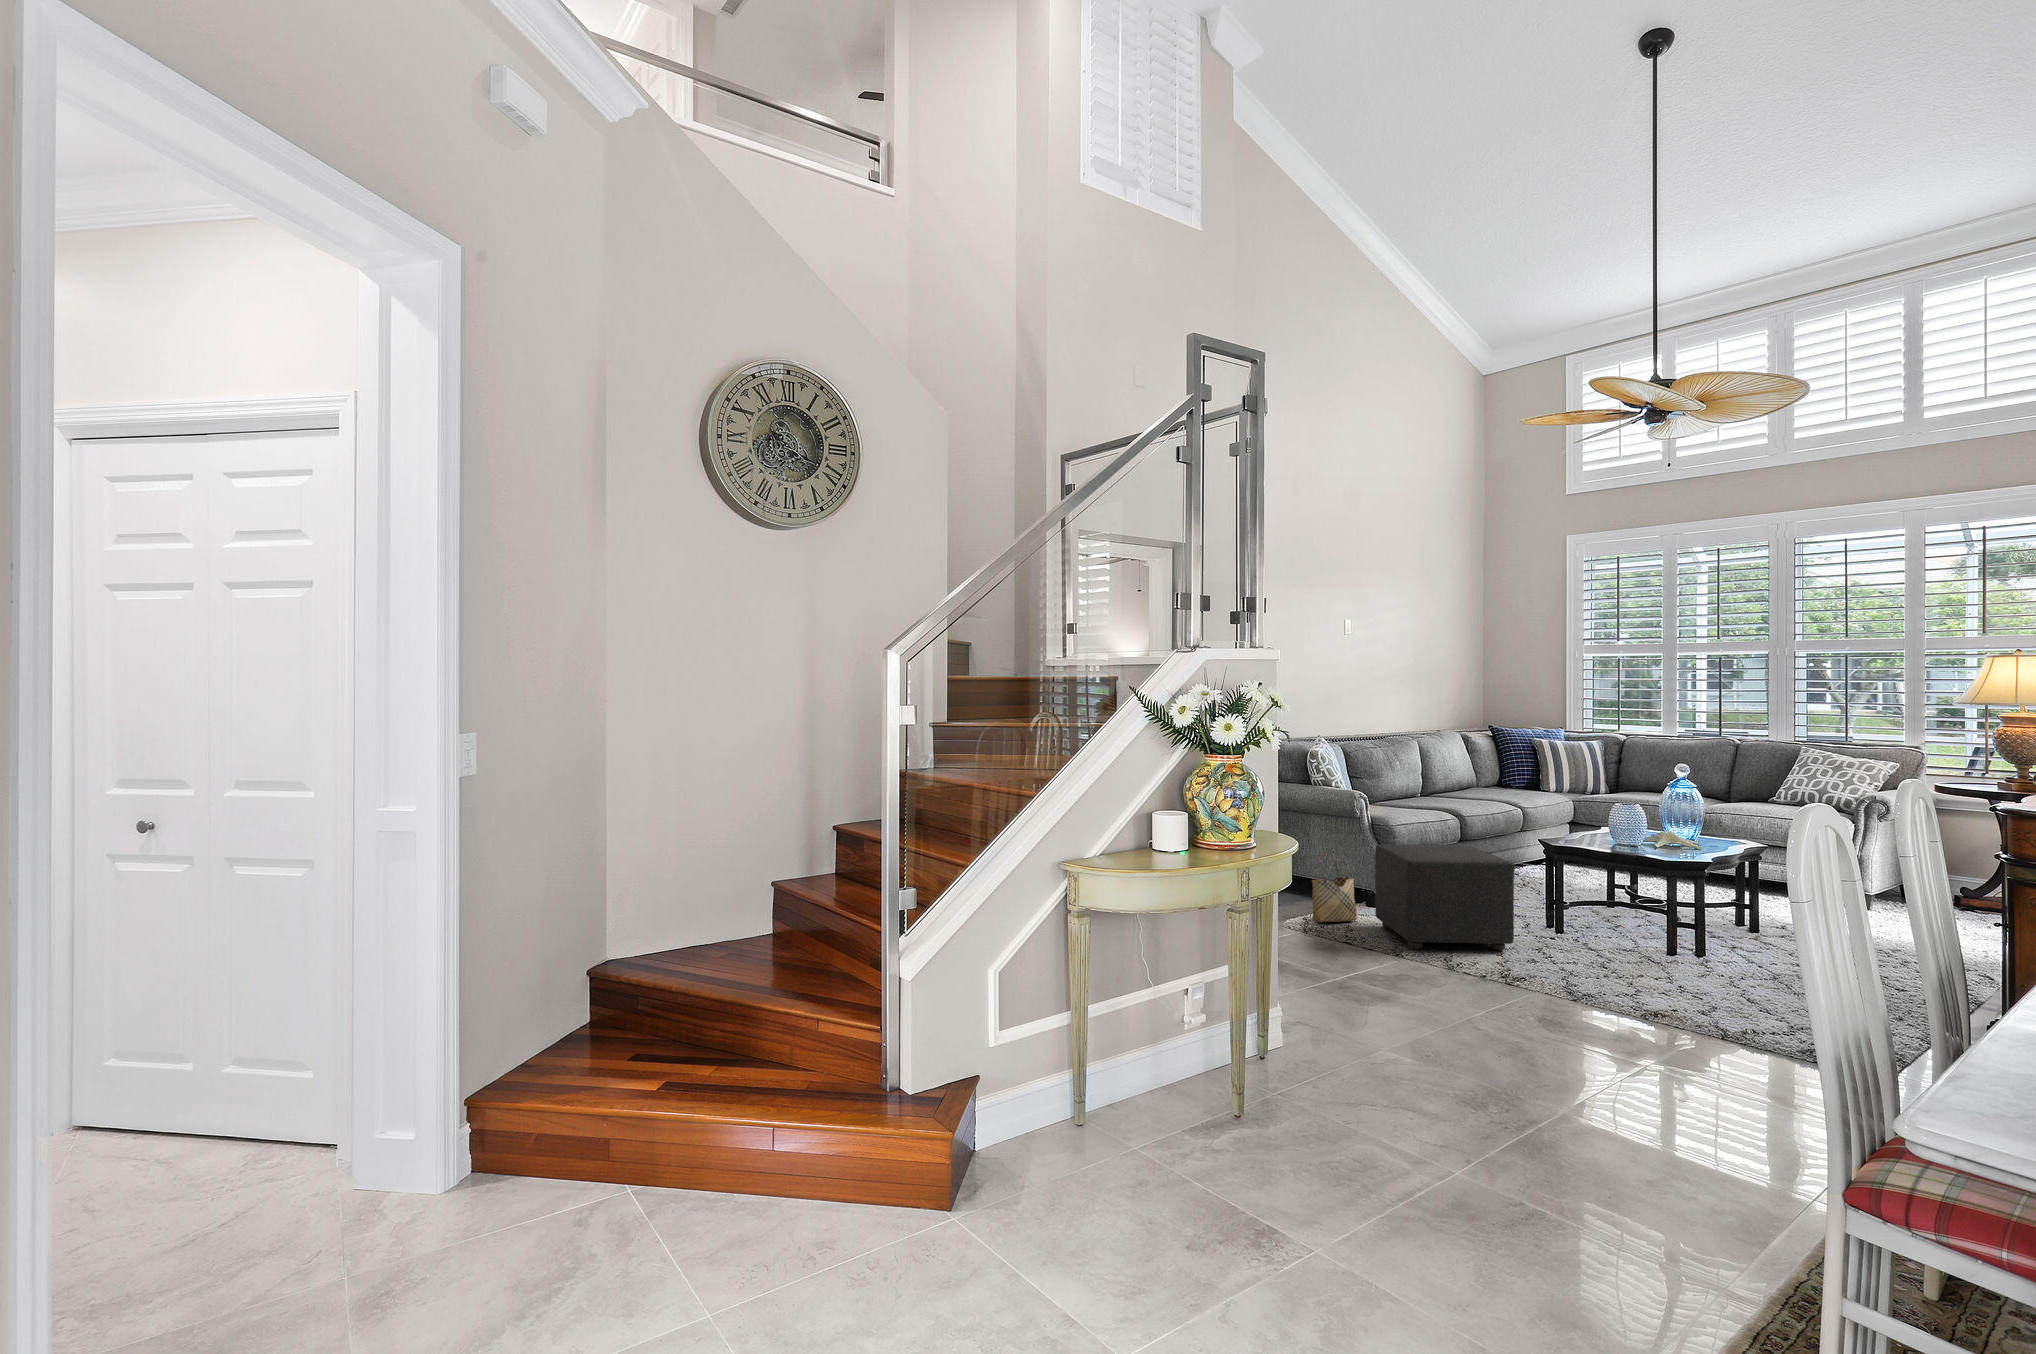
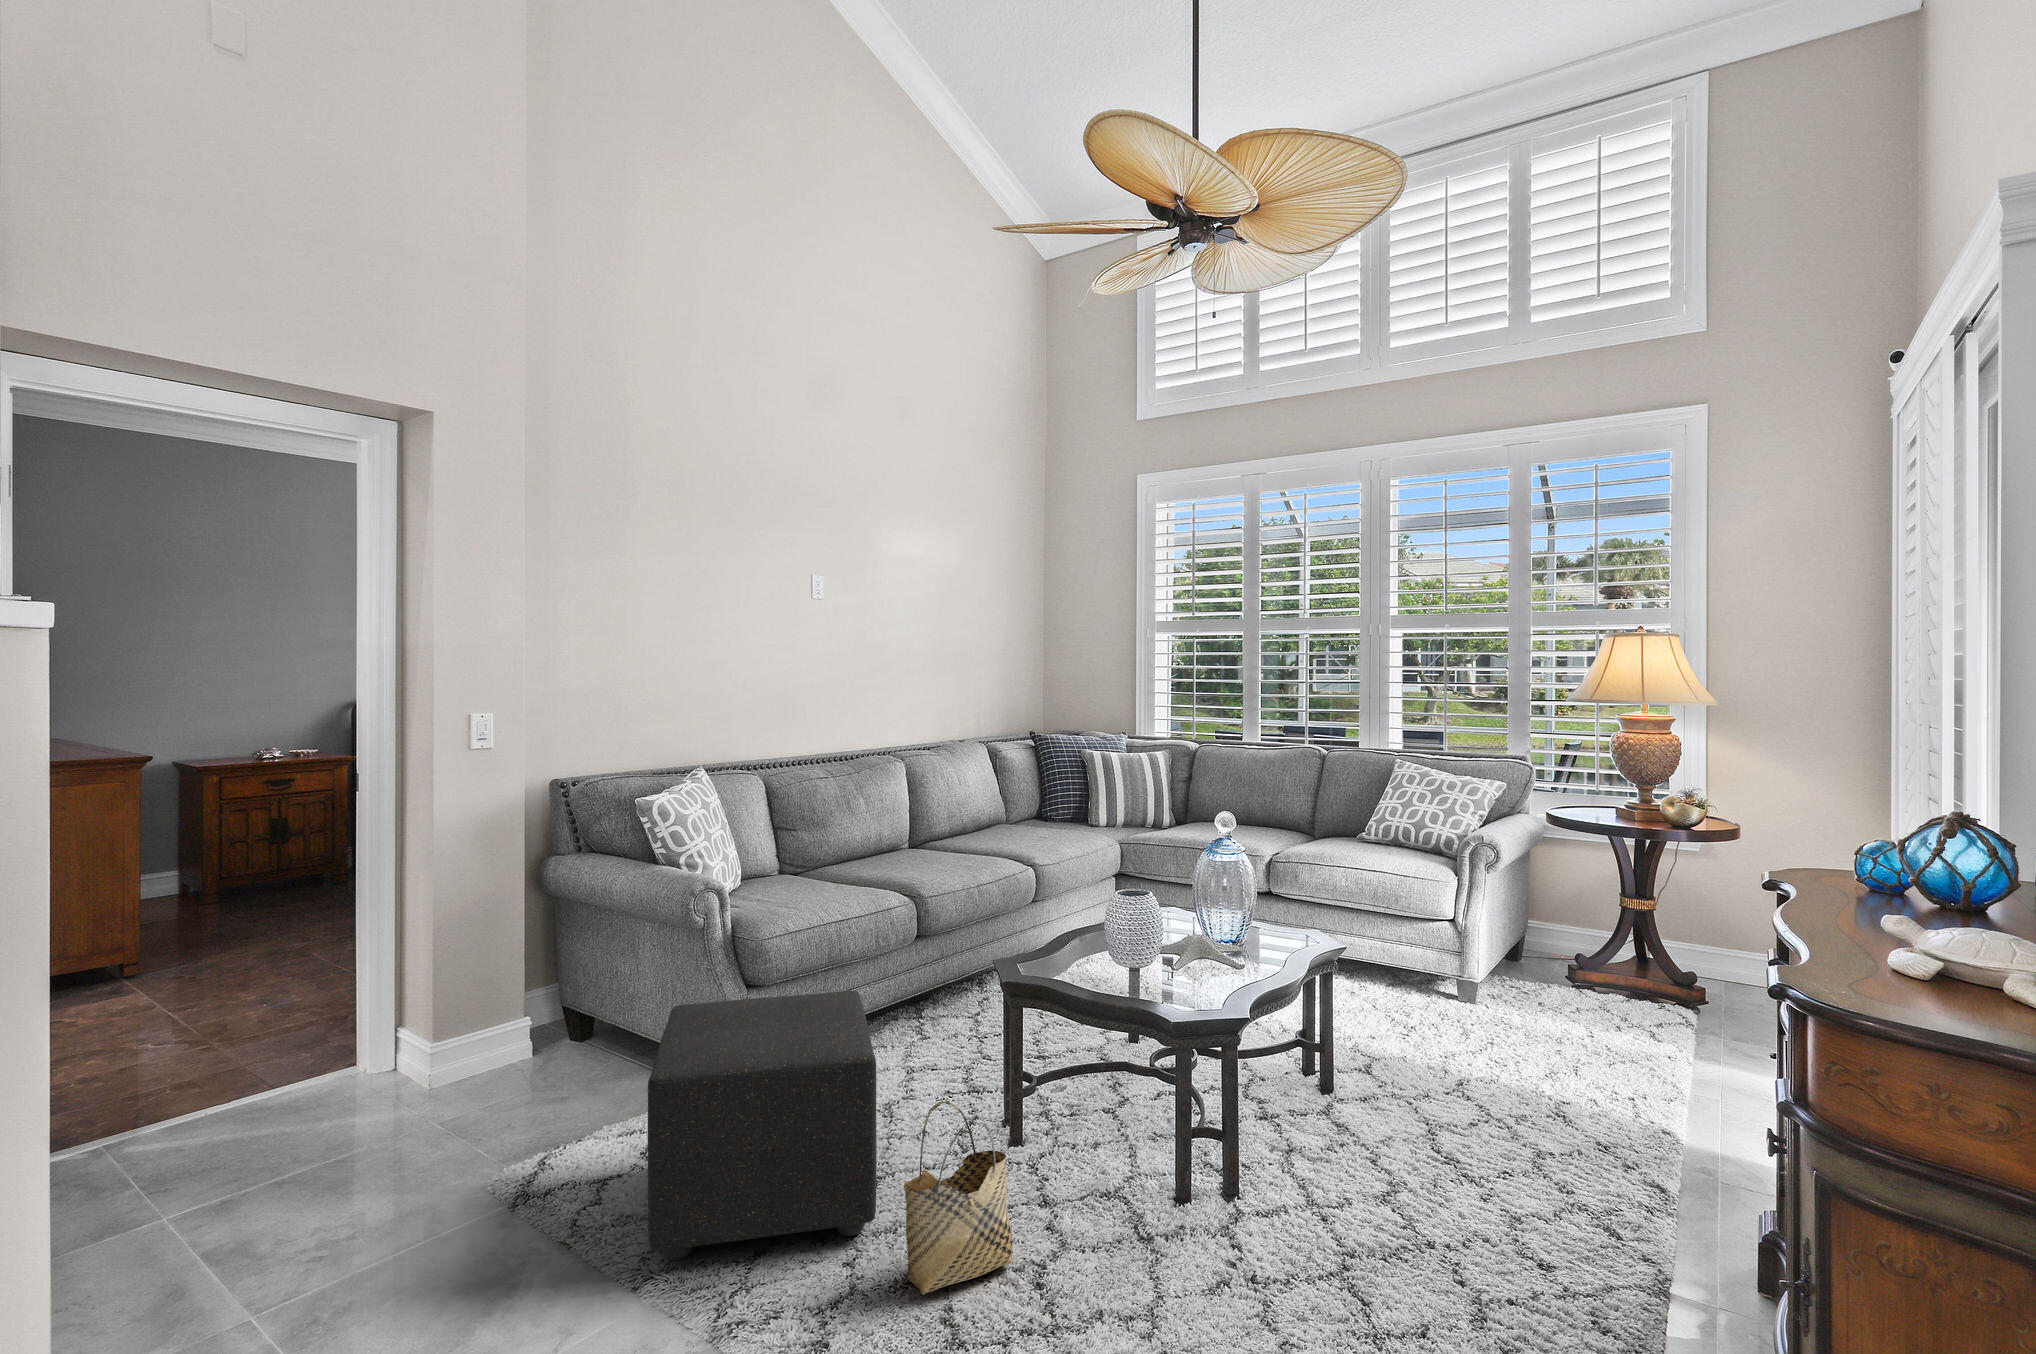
woven basket: present [1312,854,1357,922] -> present [903,1101,1013,1295]

